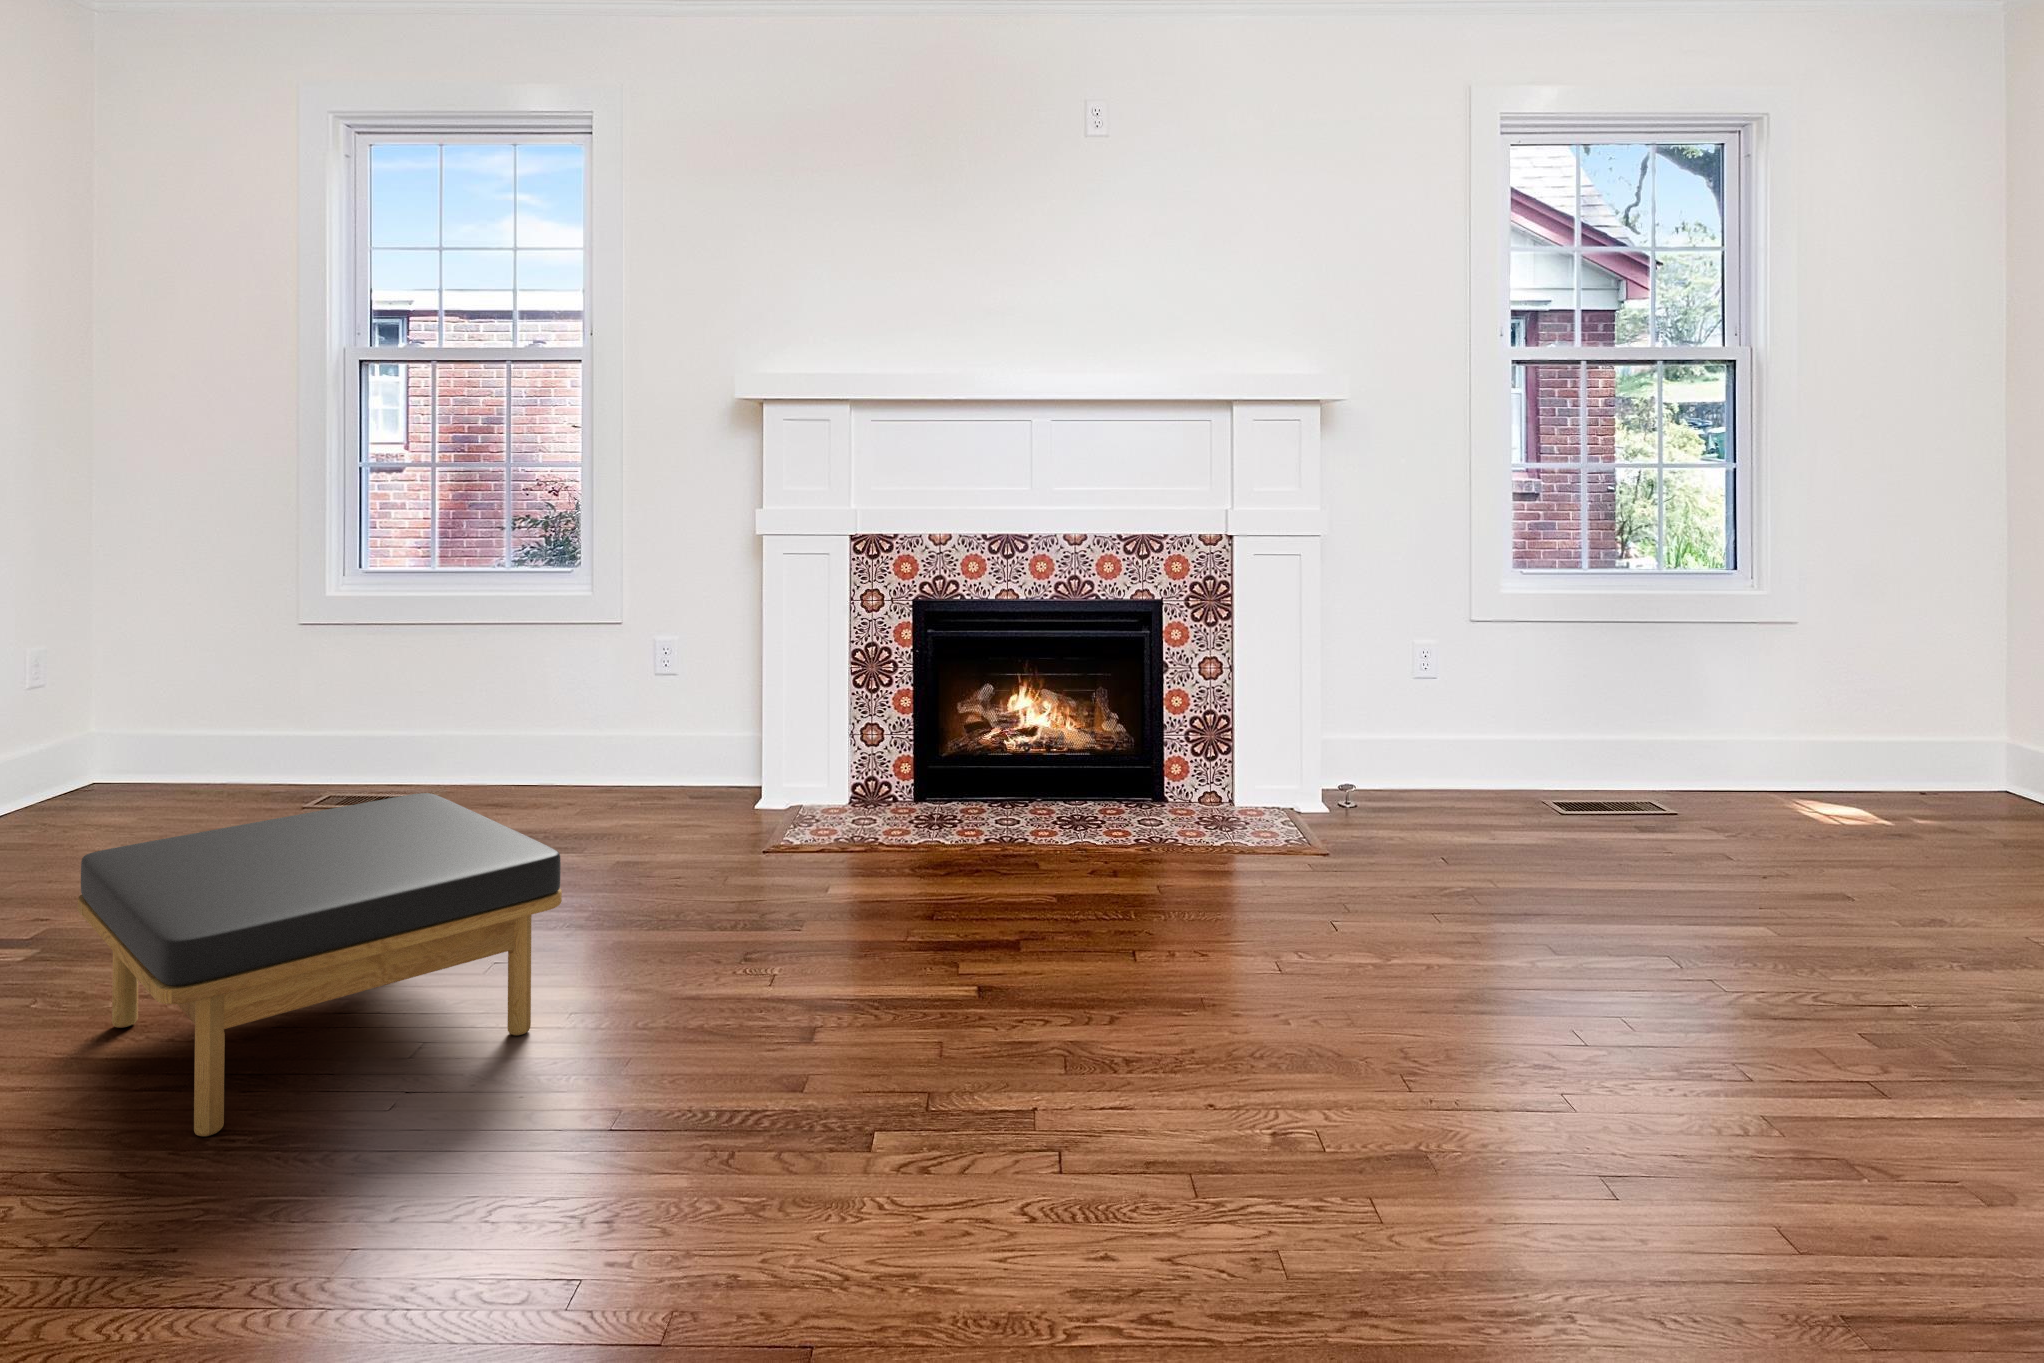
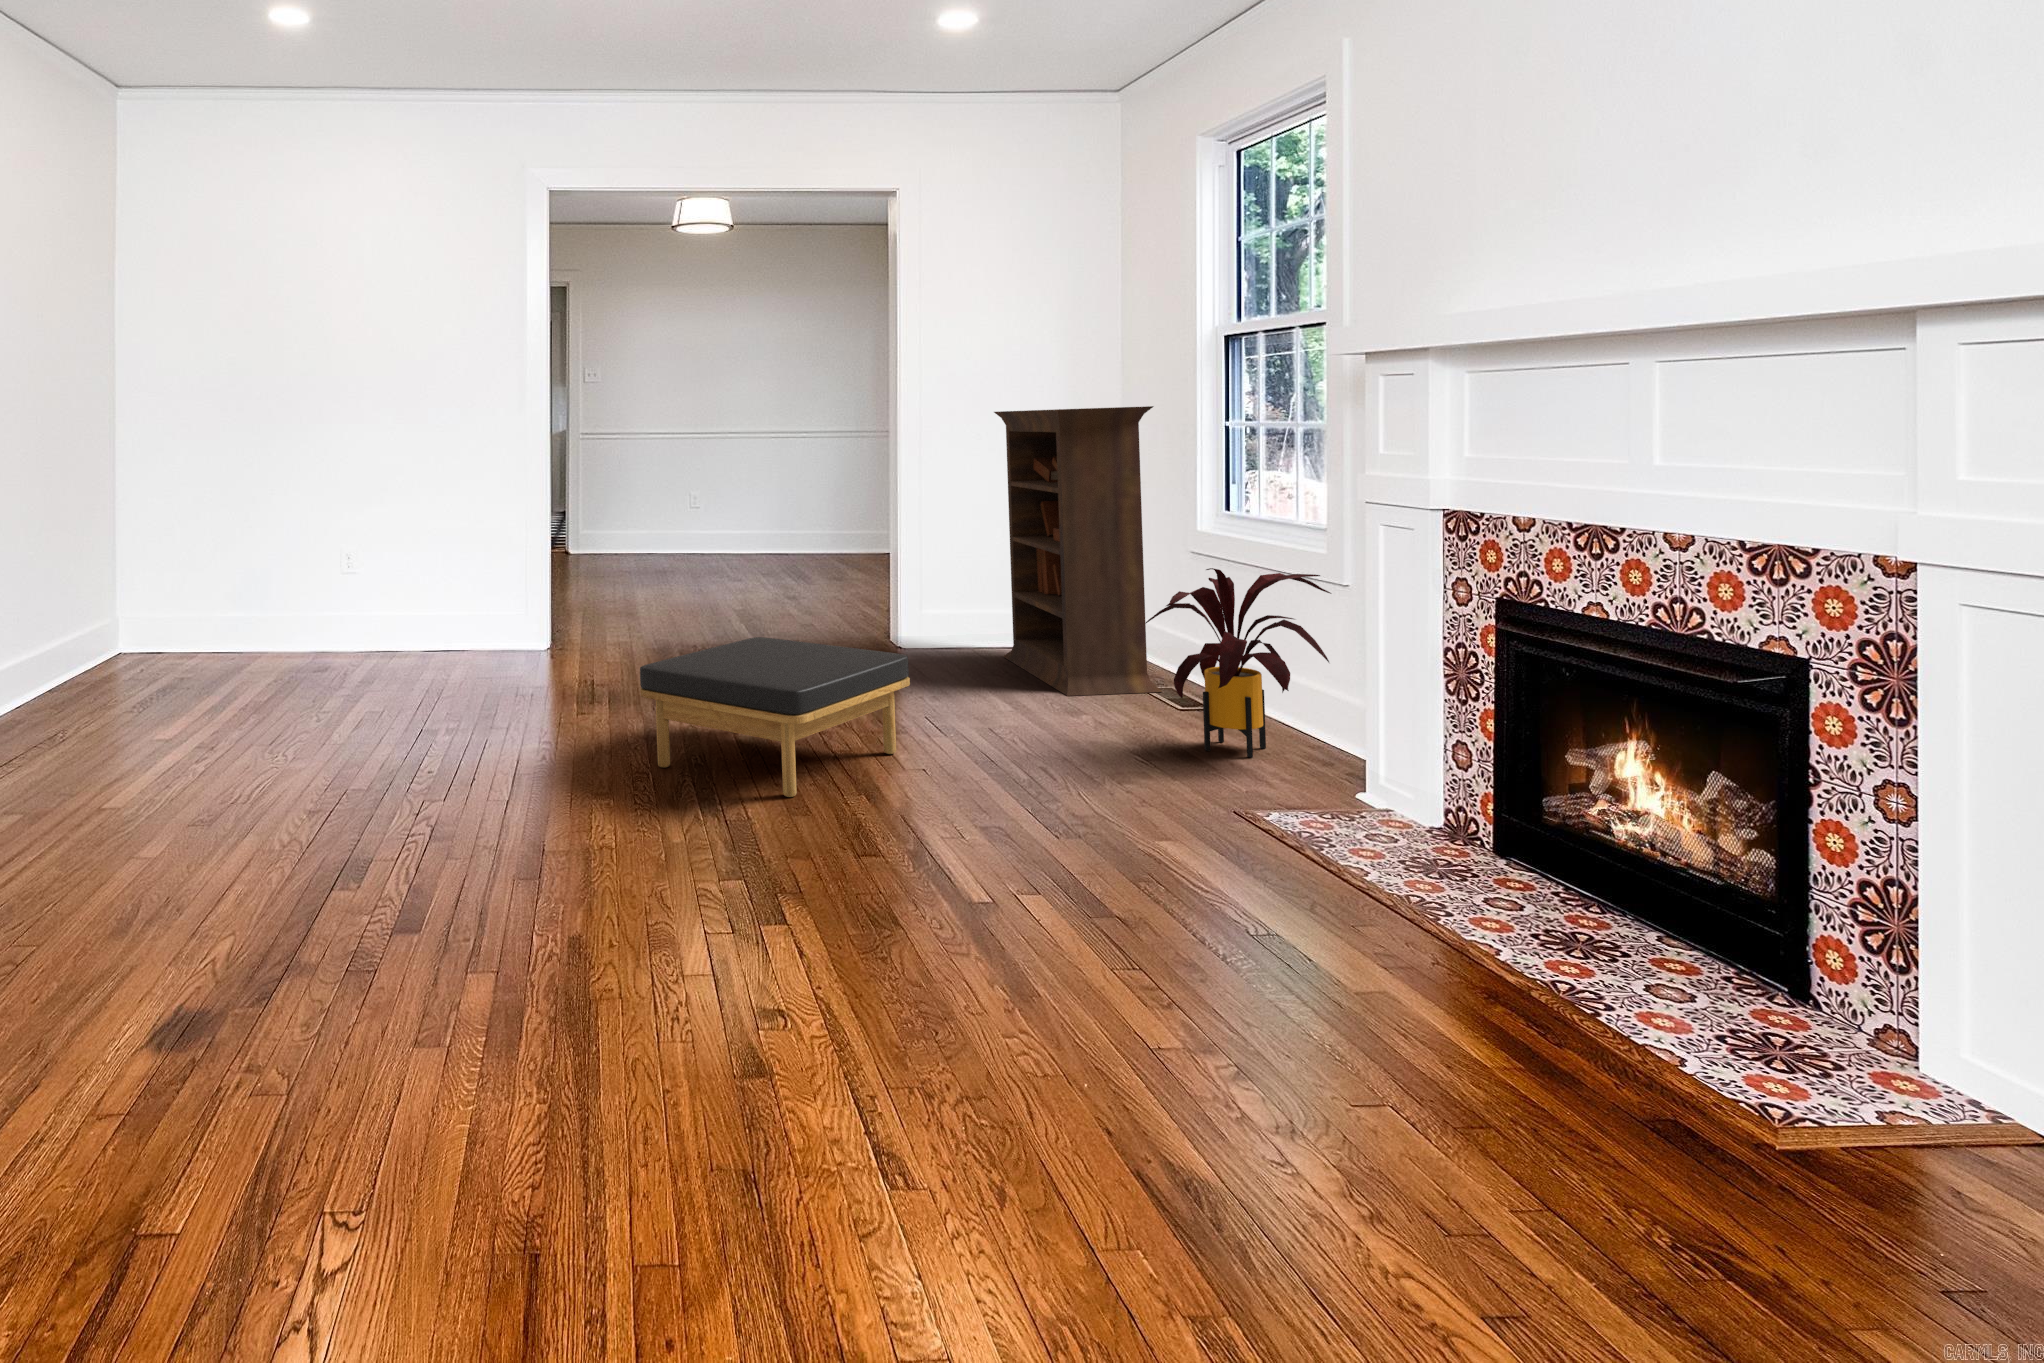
bookcase: none [21,435,374,836] -> present [994,406,1162,696]
house plant: none [528,610,709,822] -> present [1146,568,1331,758]

